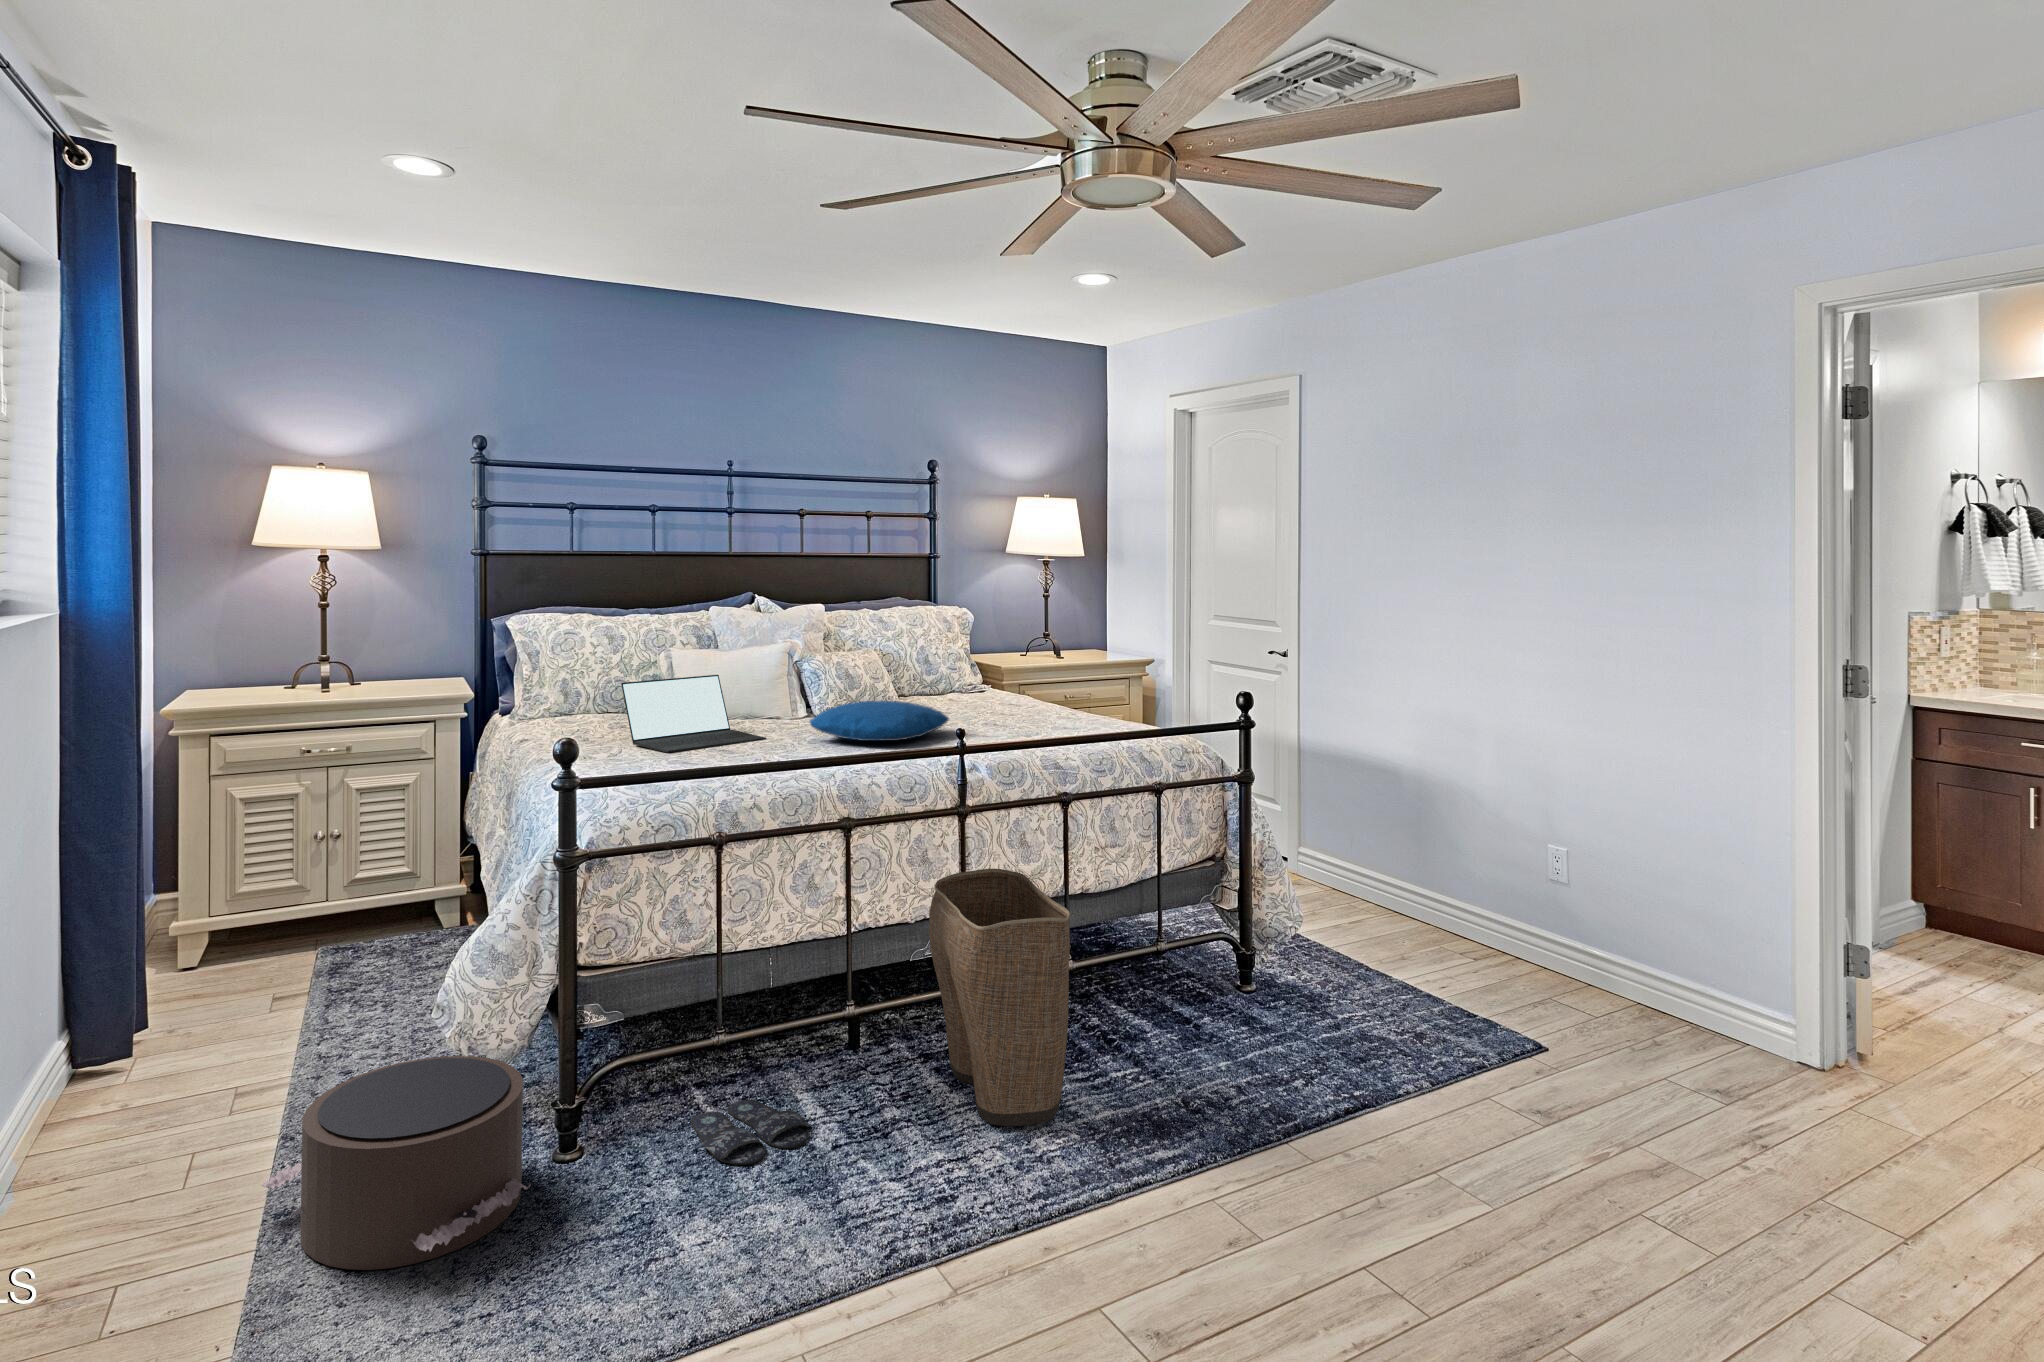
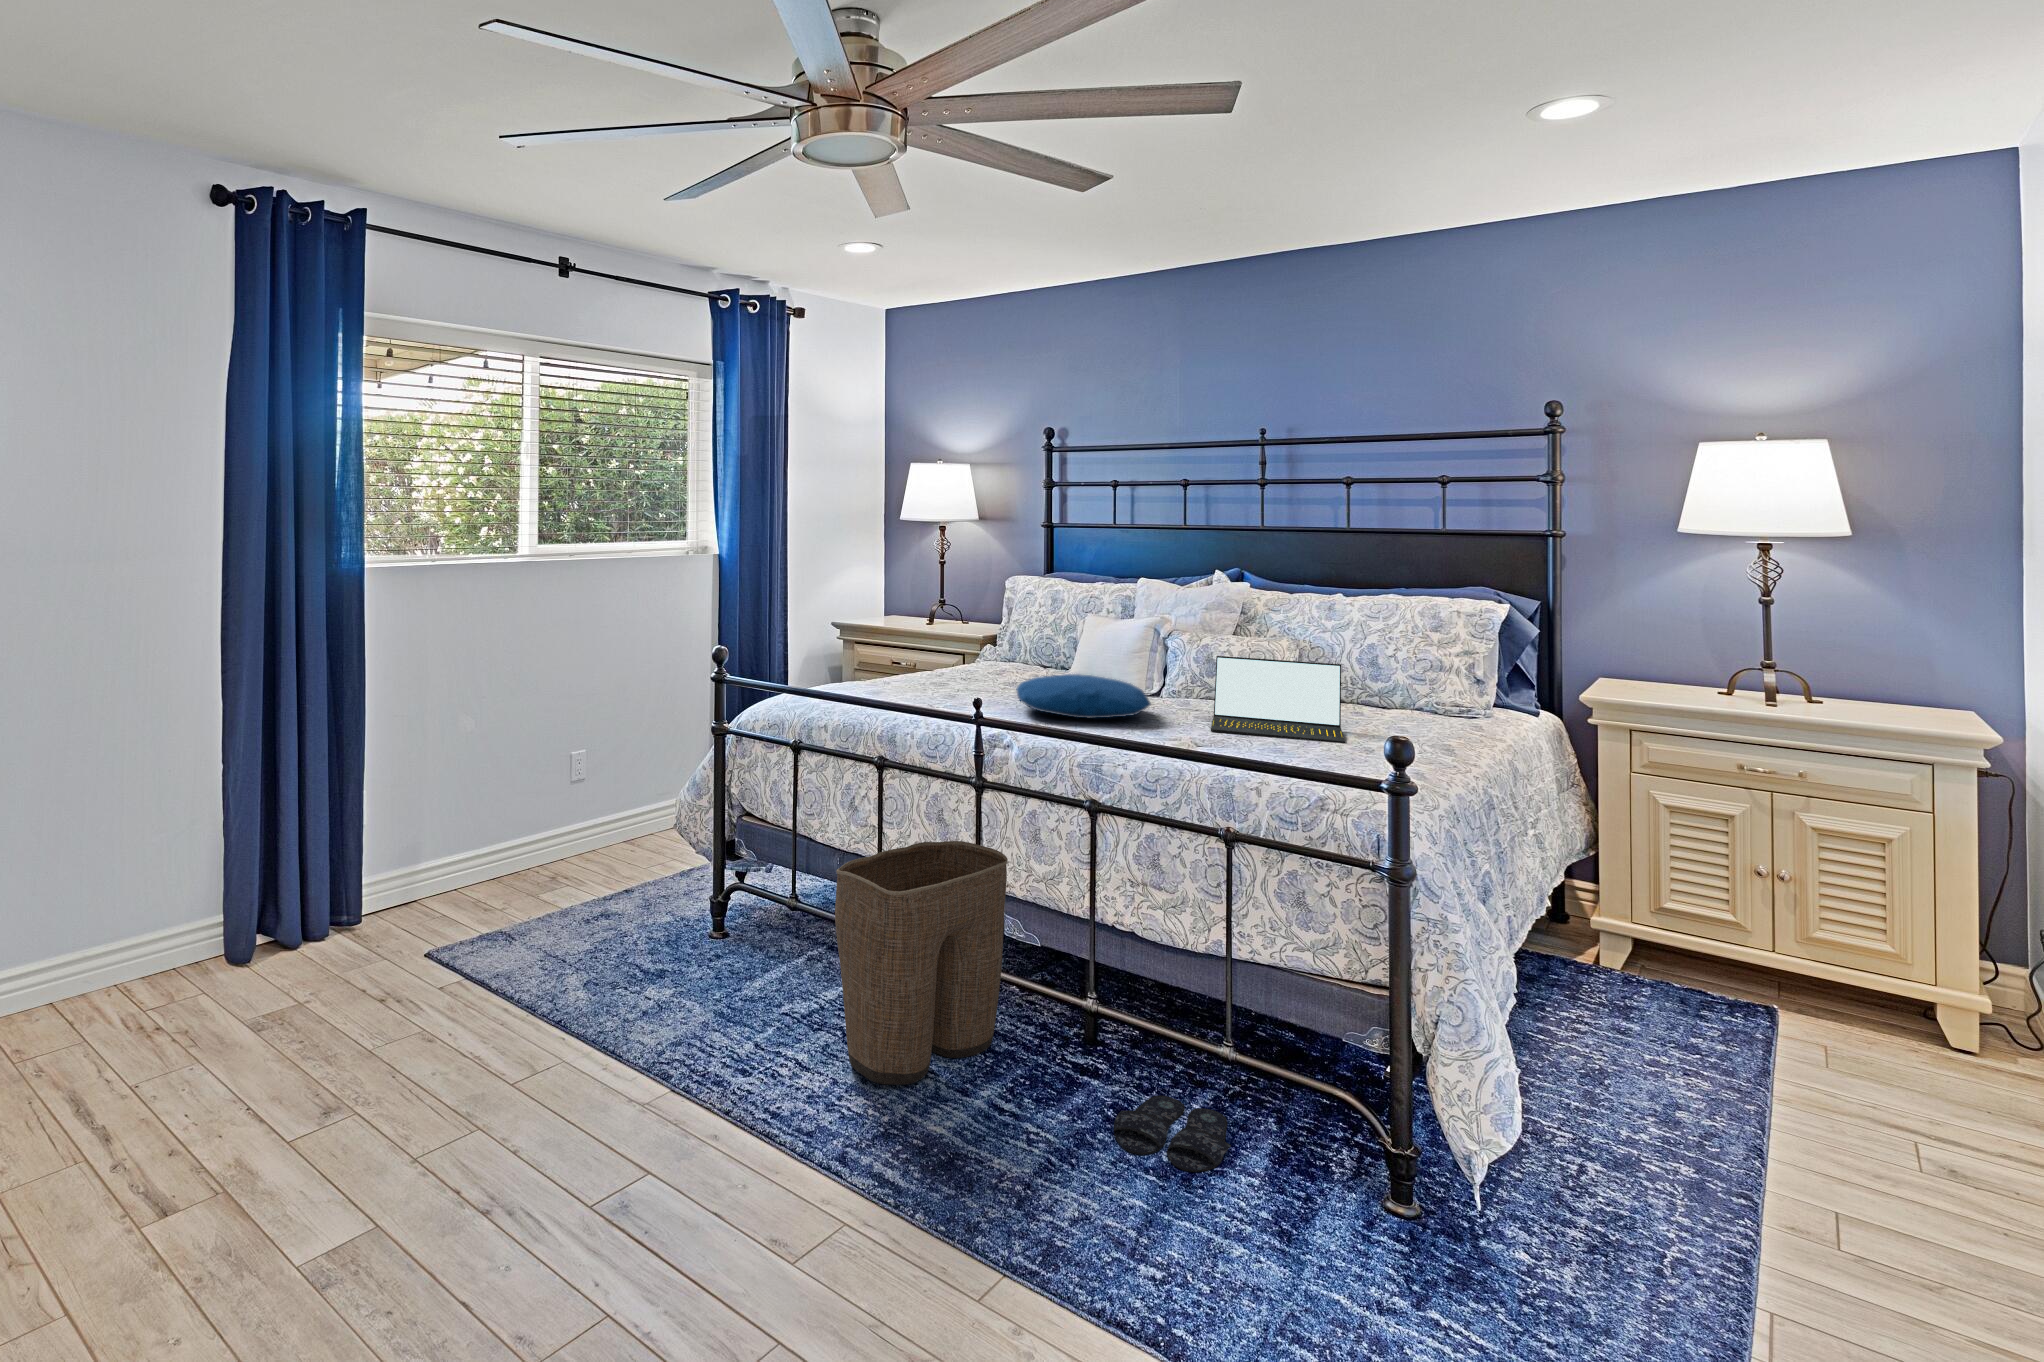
laptop: present [621,675,766,753] -> present [1211,656,1345,743]
pouf: present [262,1056,531,1270] -> none [537,830,671,939]
slippers: present [691,1100,808,1165] -> present [1114,1095,1231,1172]

